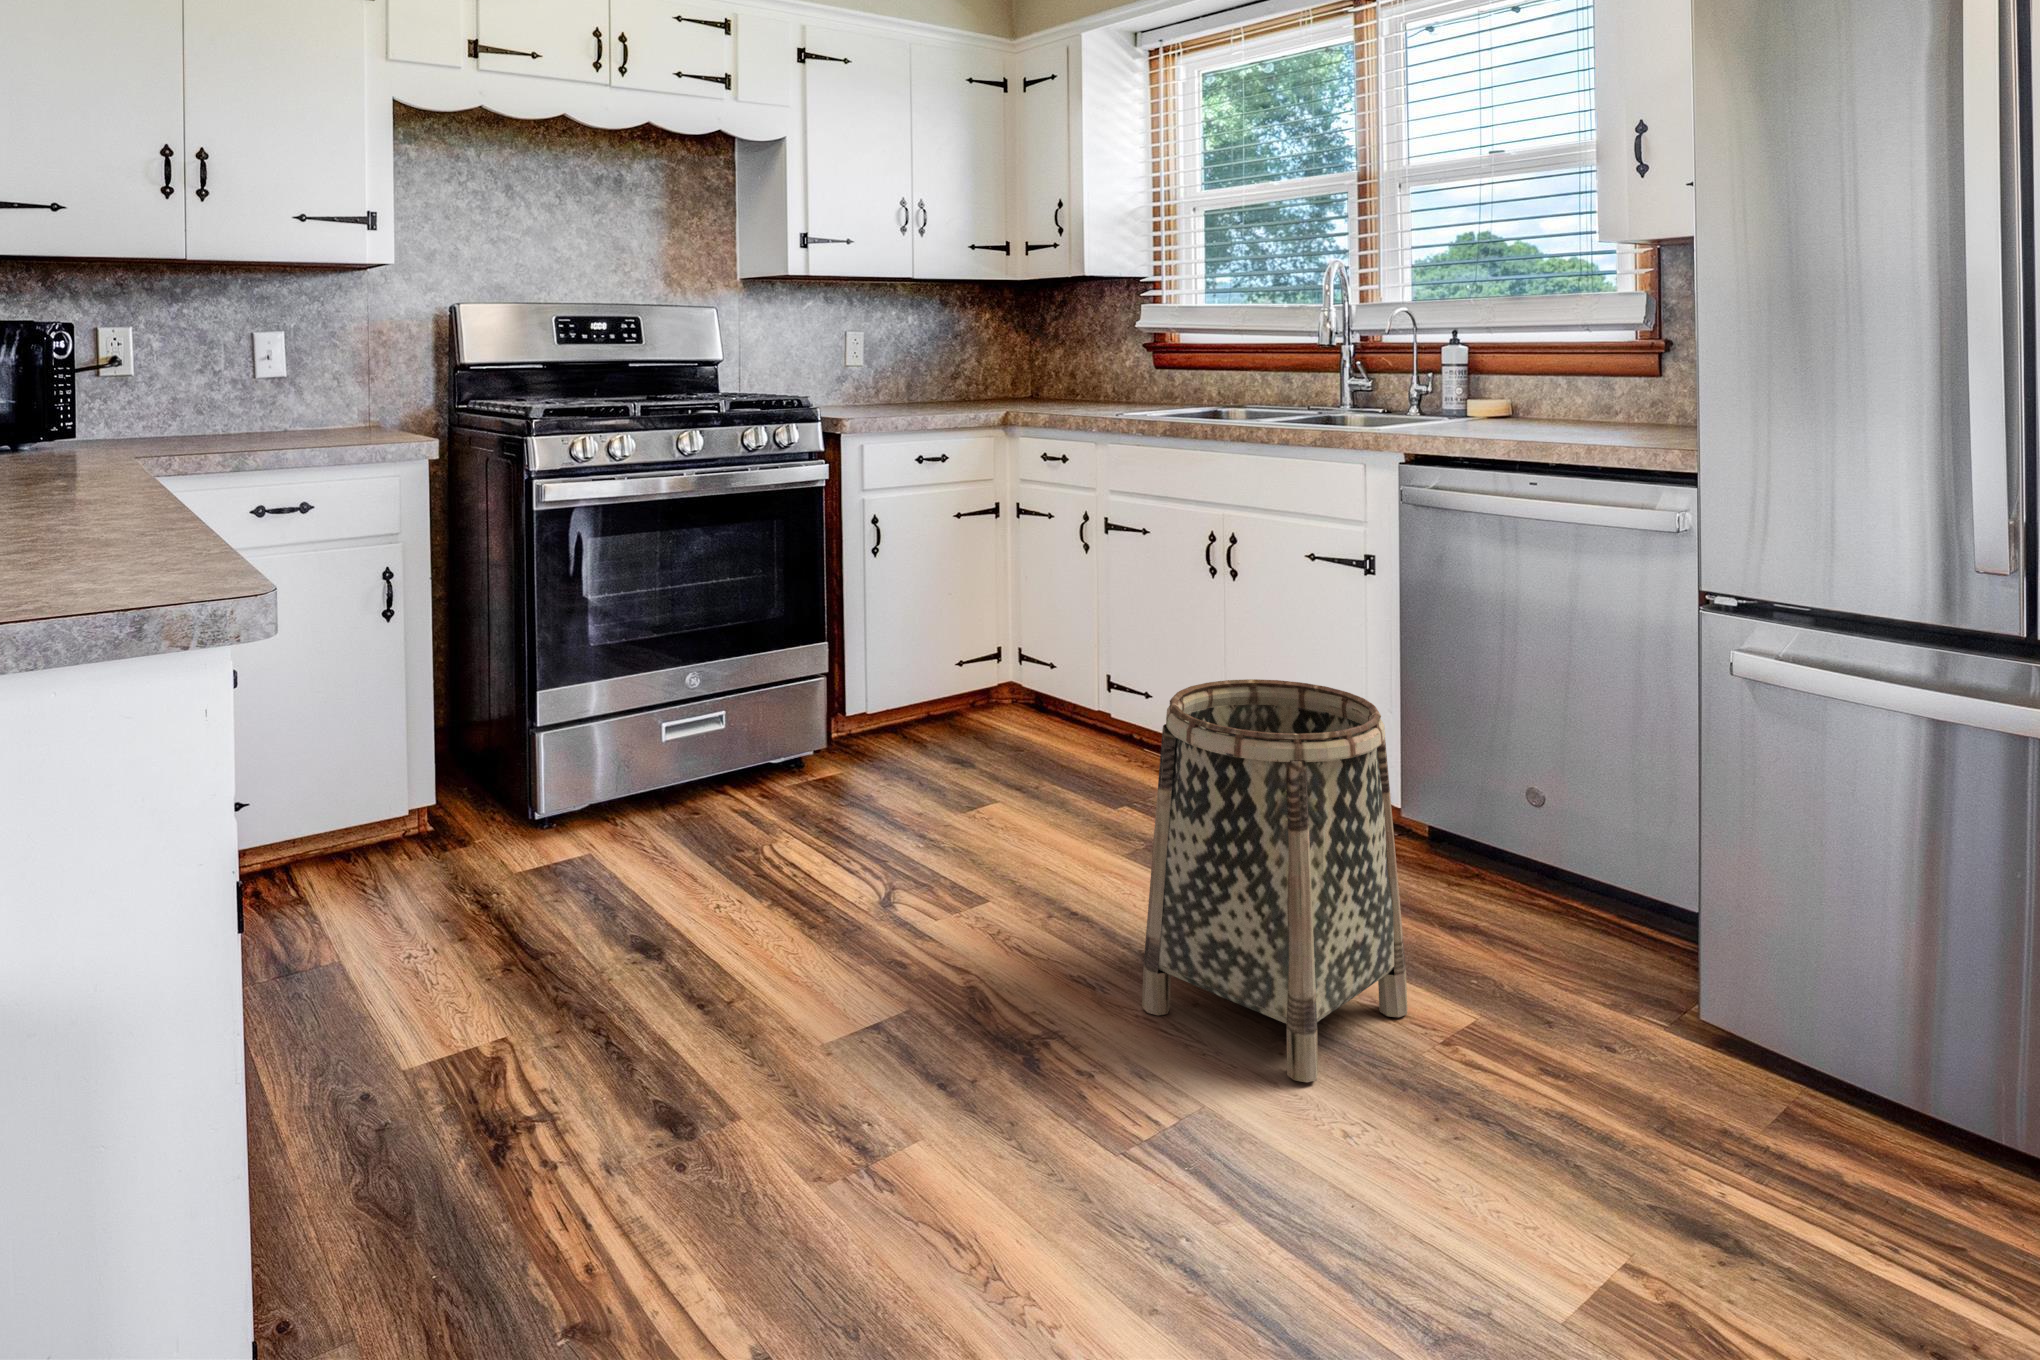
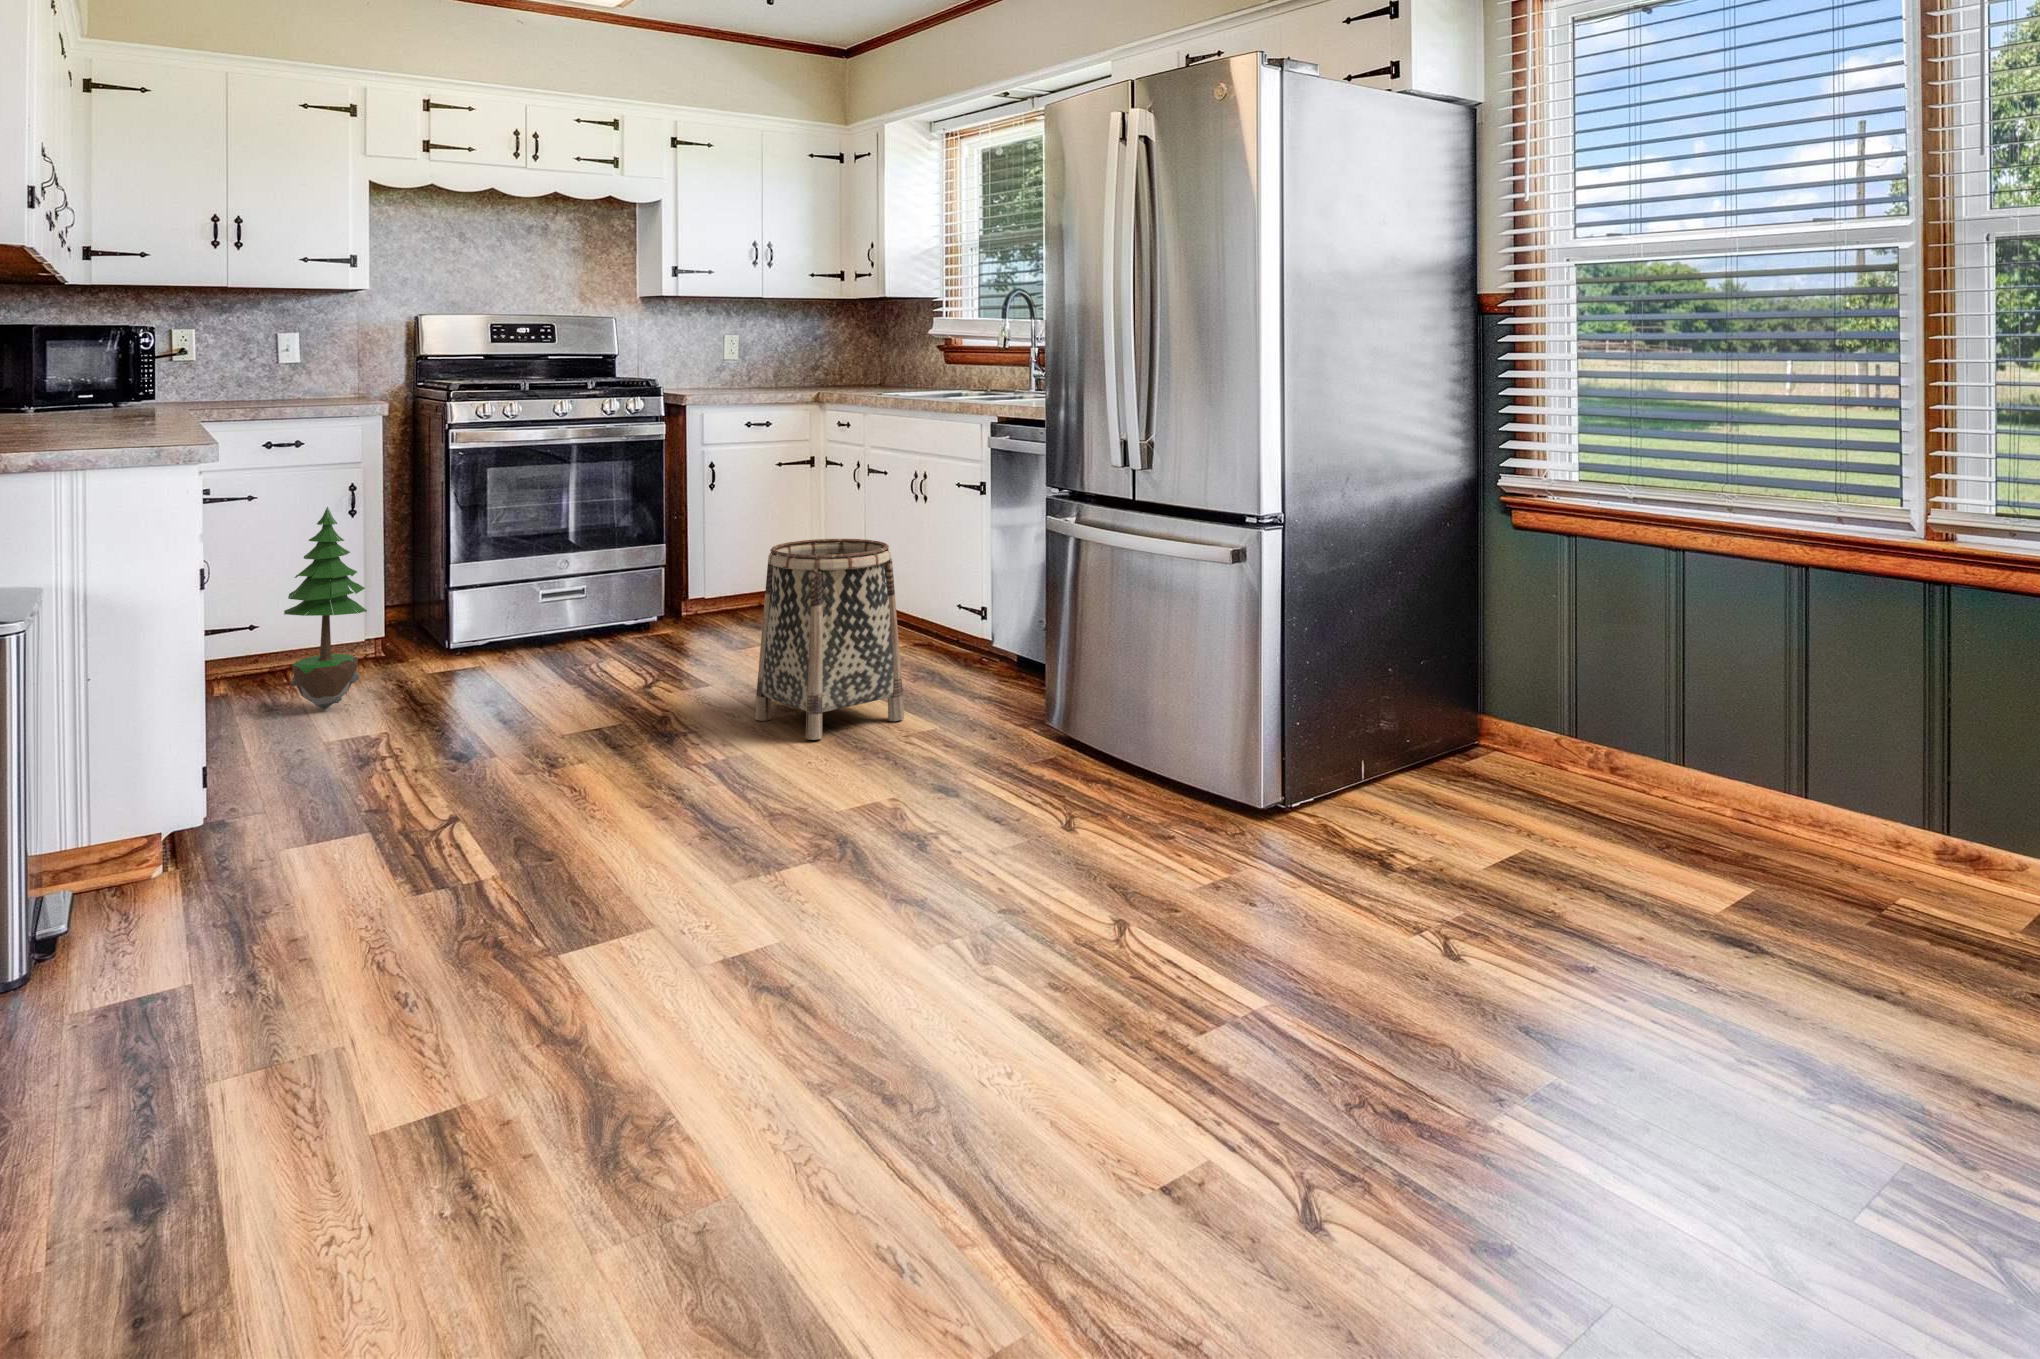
potted tree: none [311,630,447,981] -> present [284,507,367,709]

